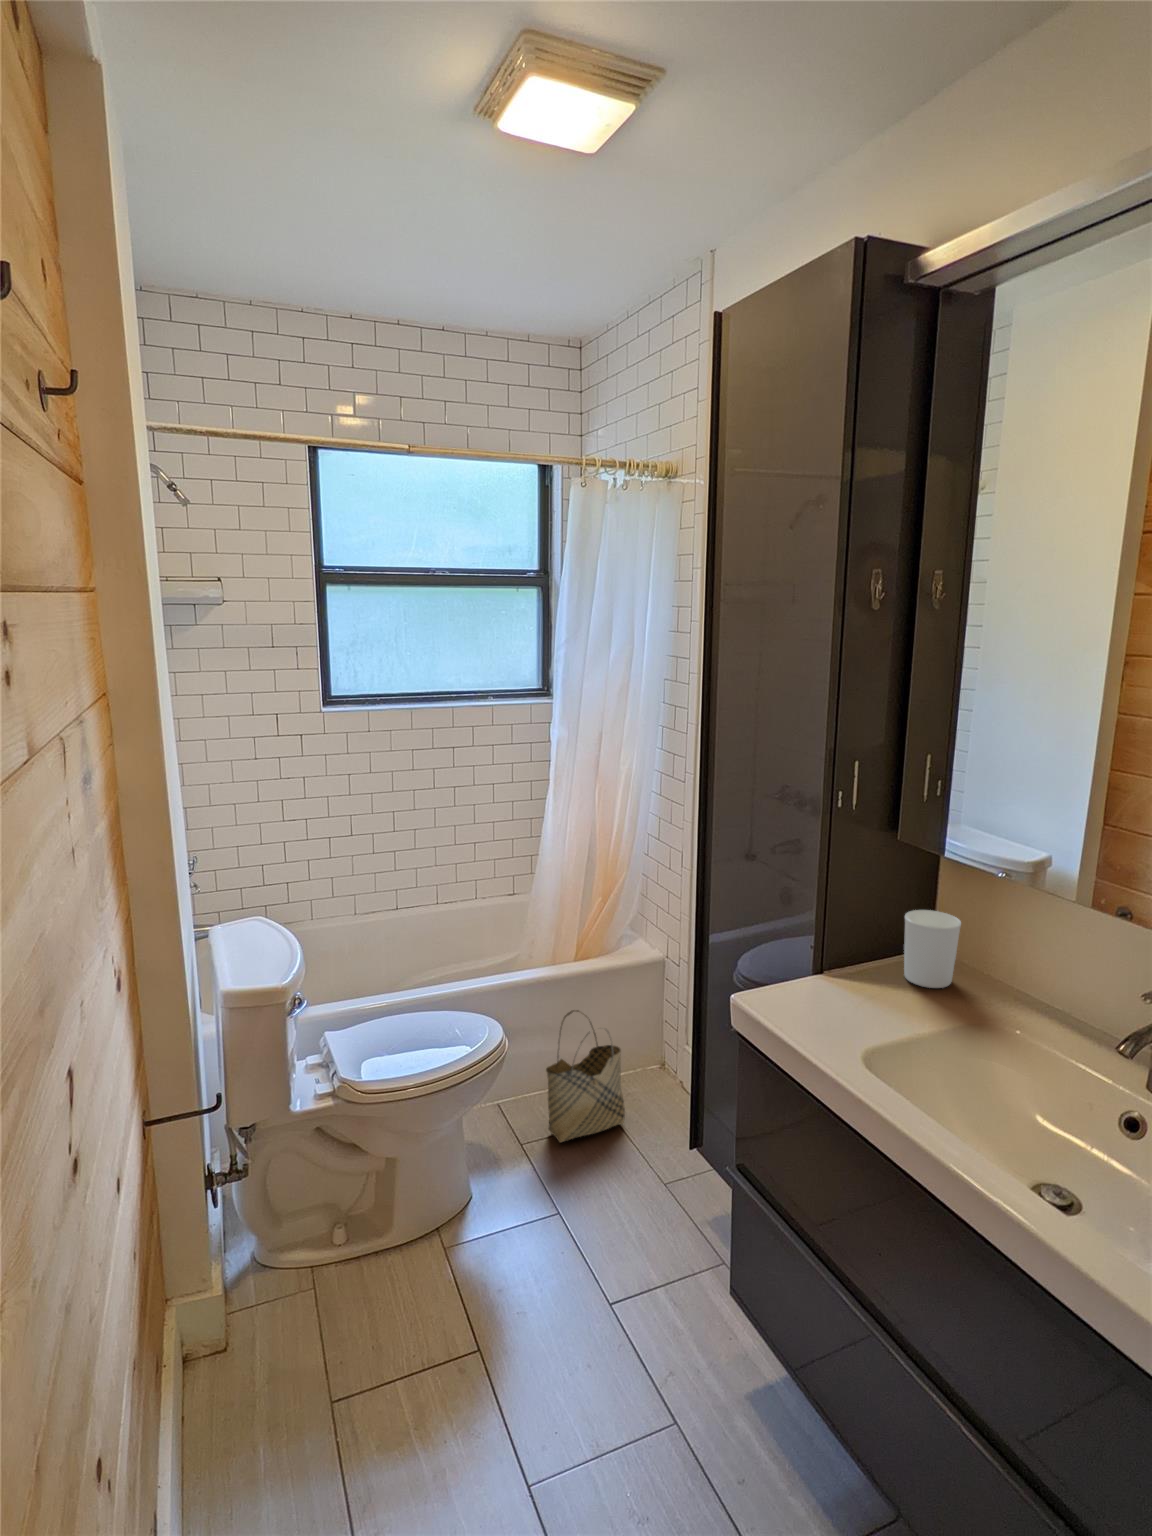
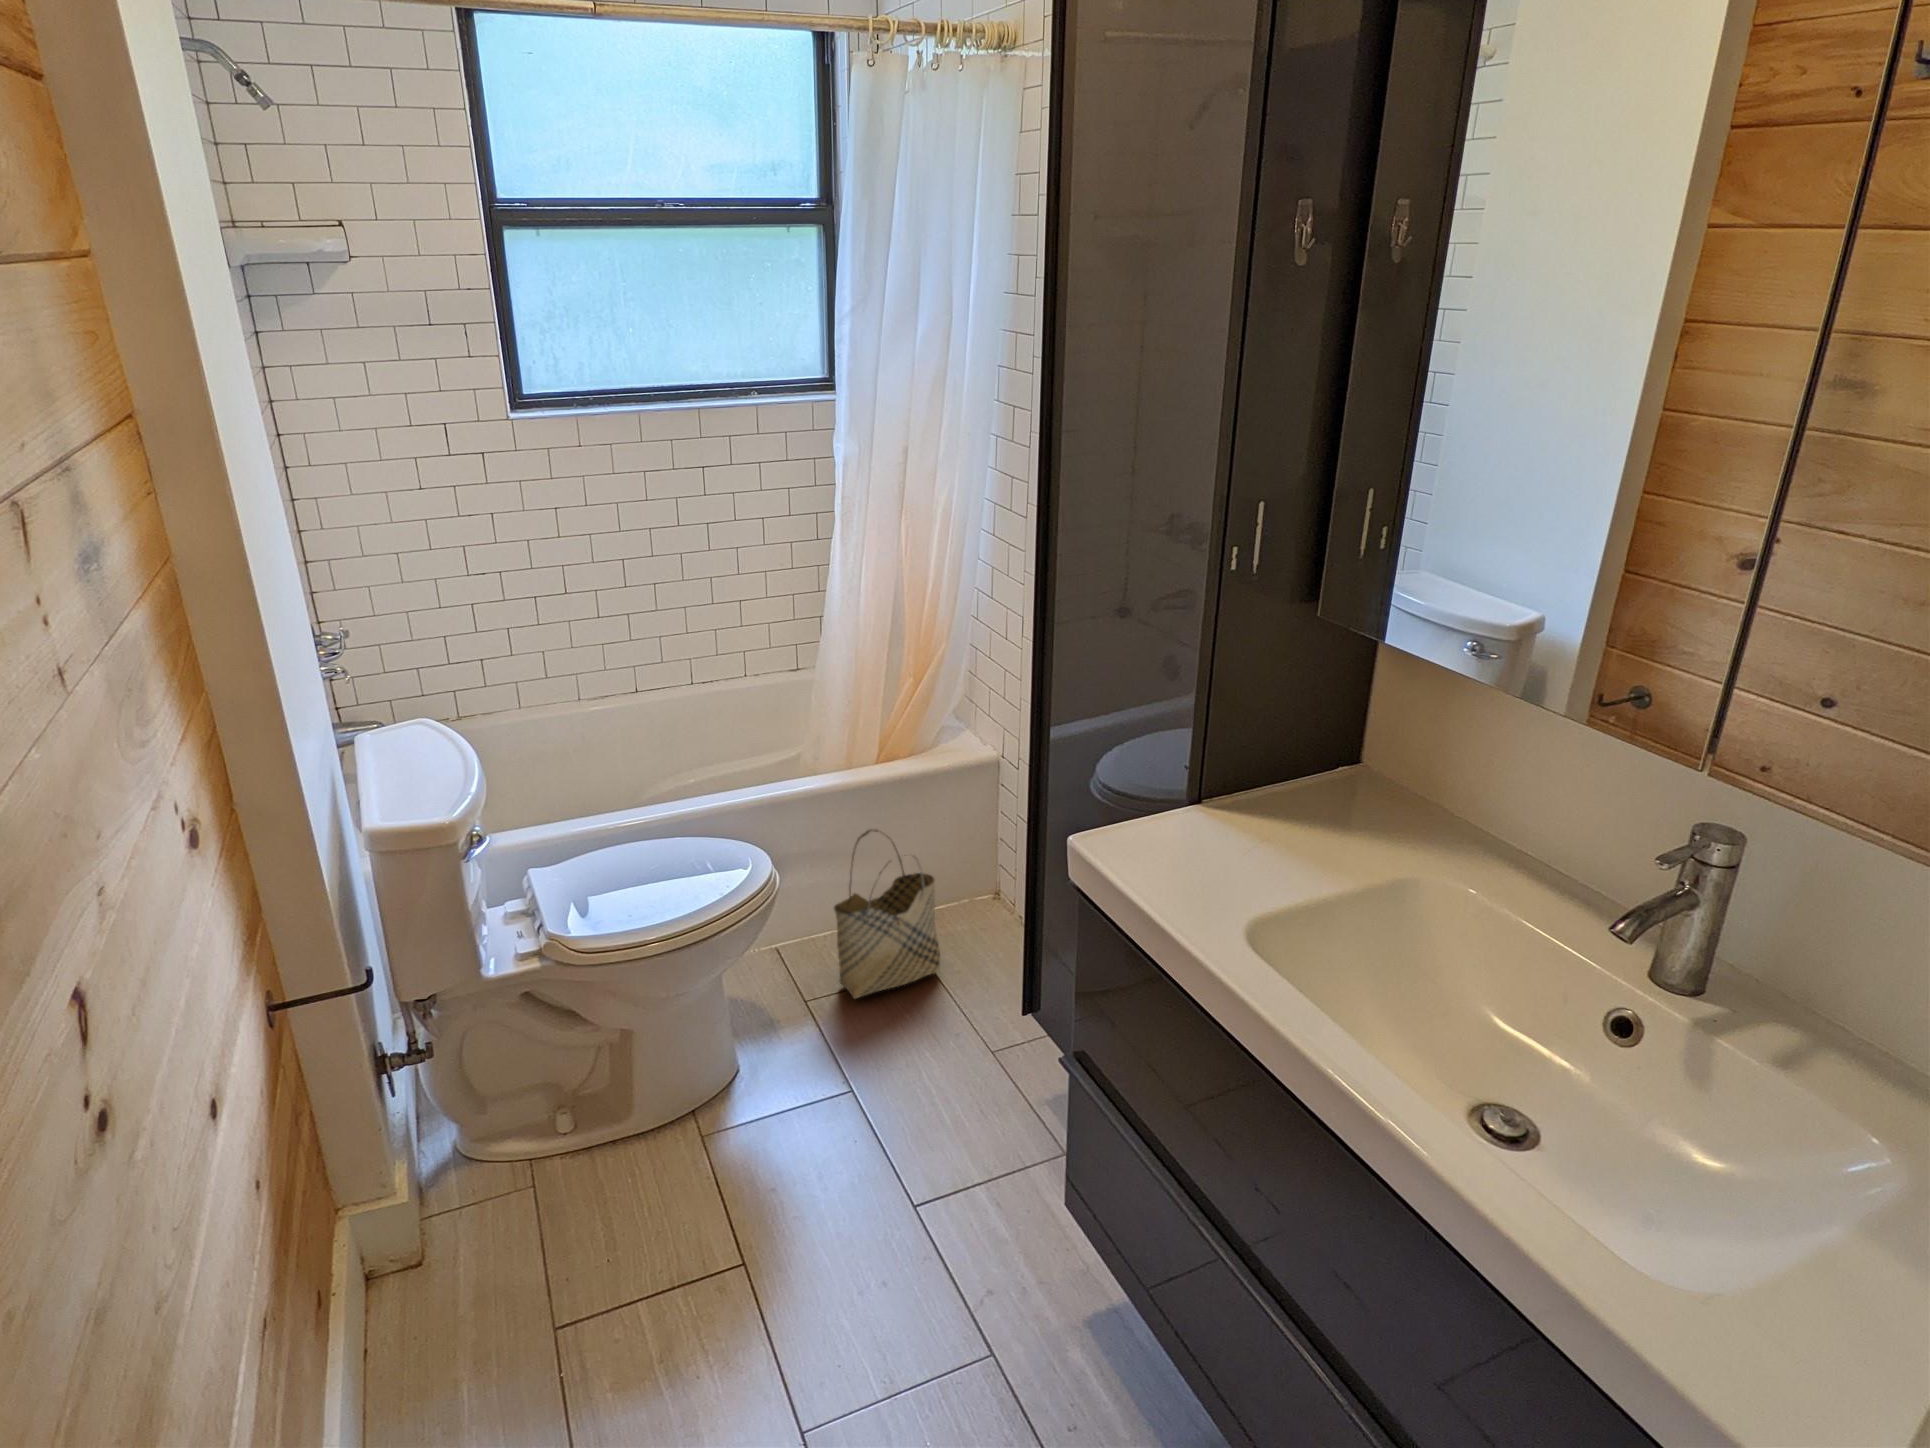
candle holder: present [904,910,961,988] -> none [1315,713,1400,823]

